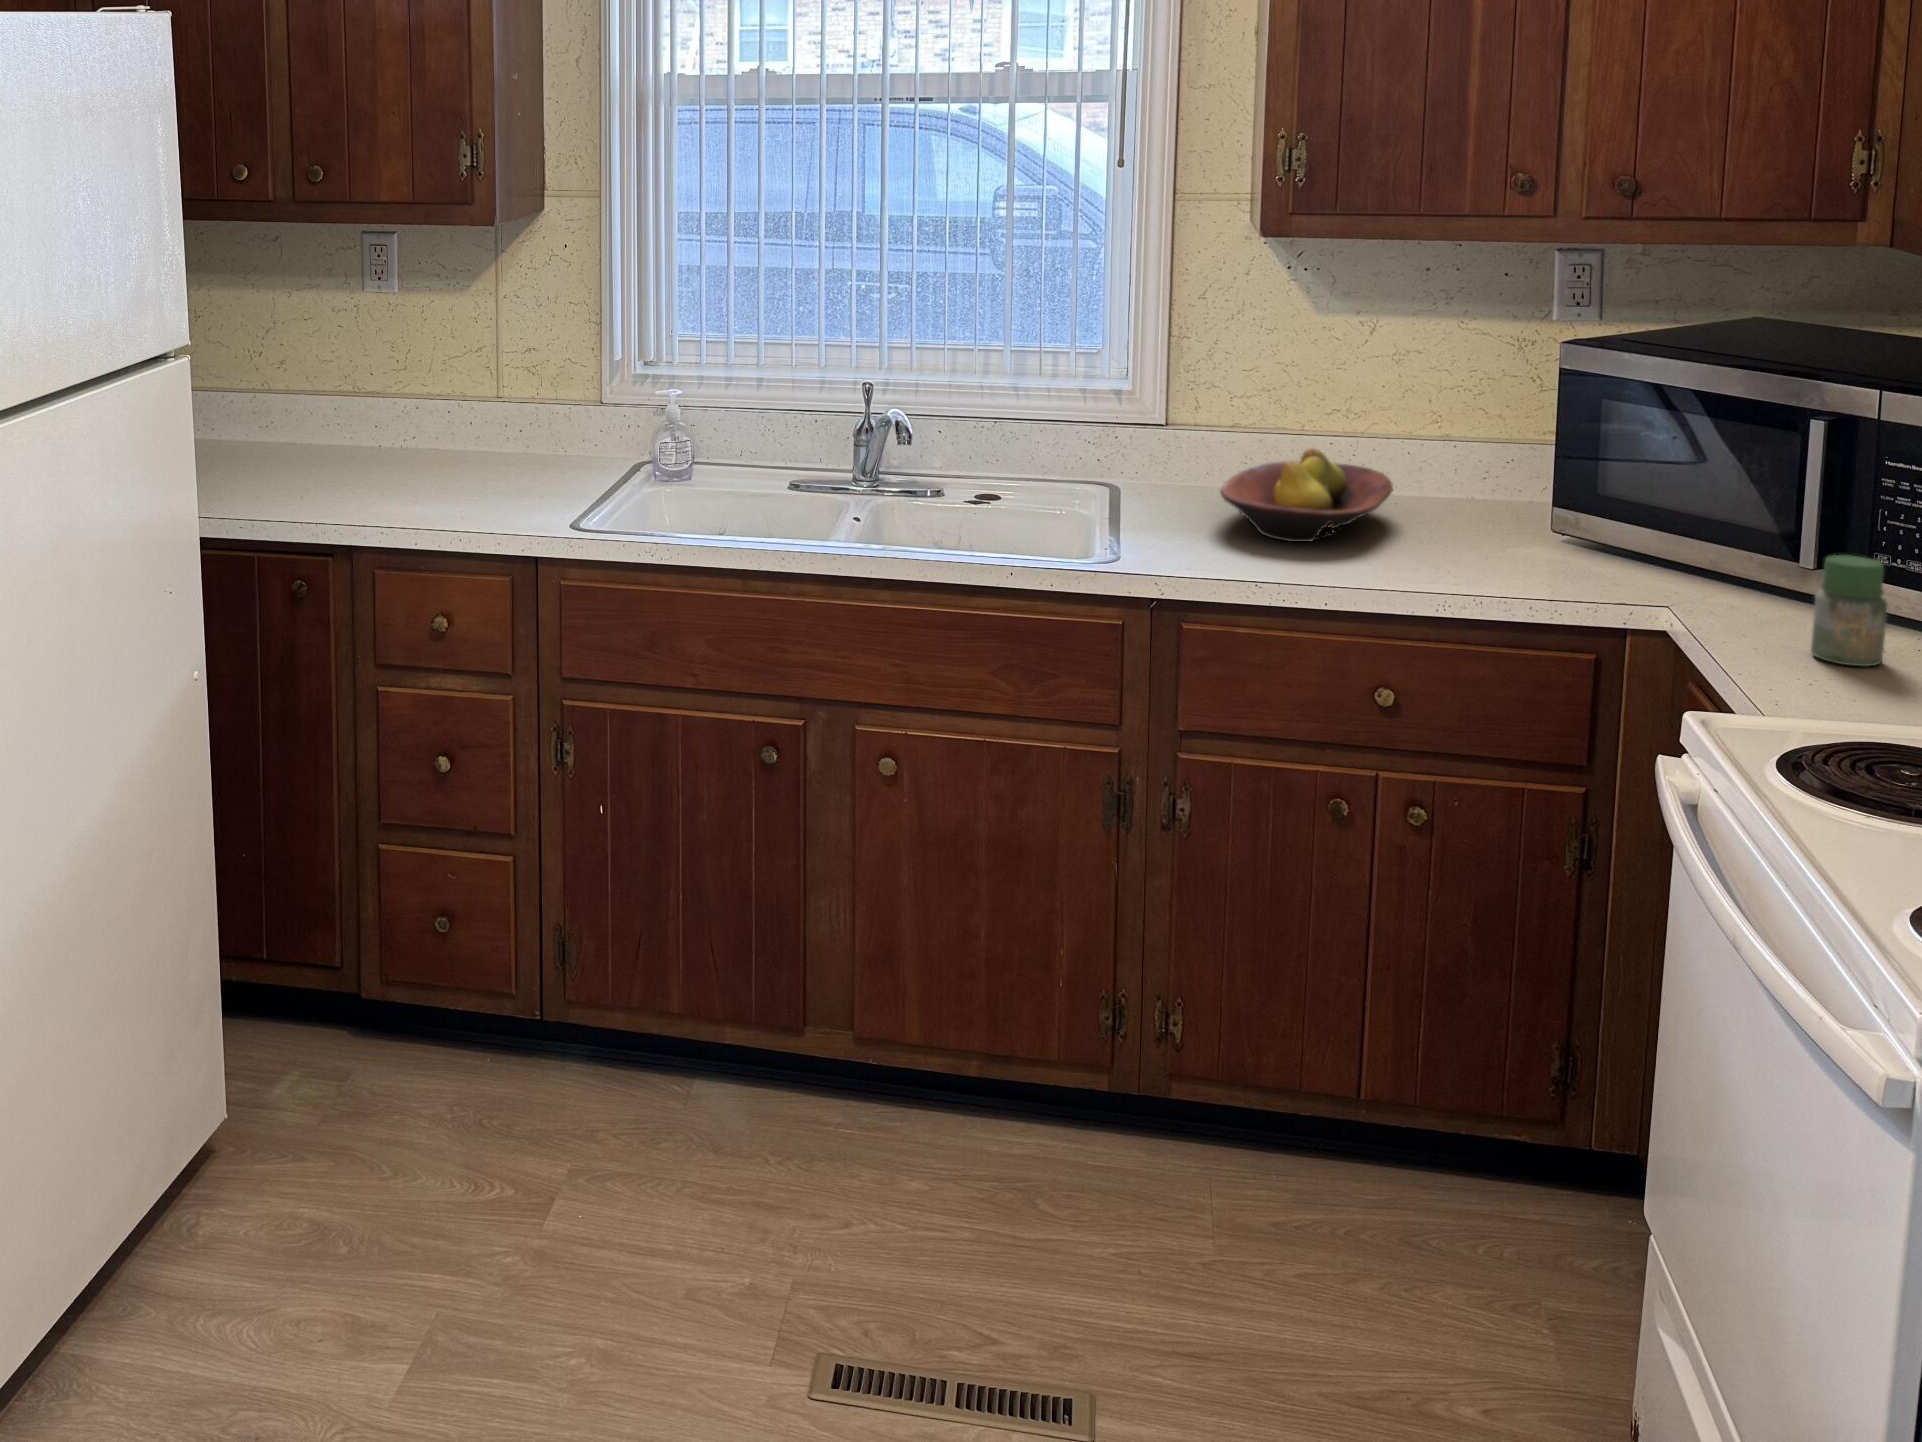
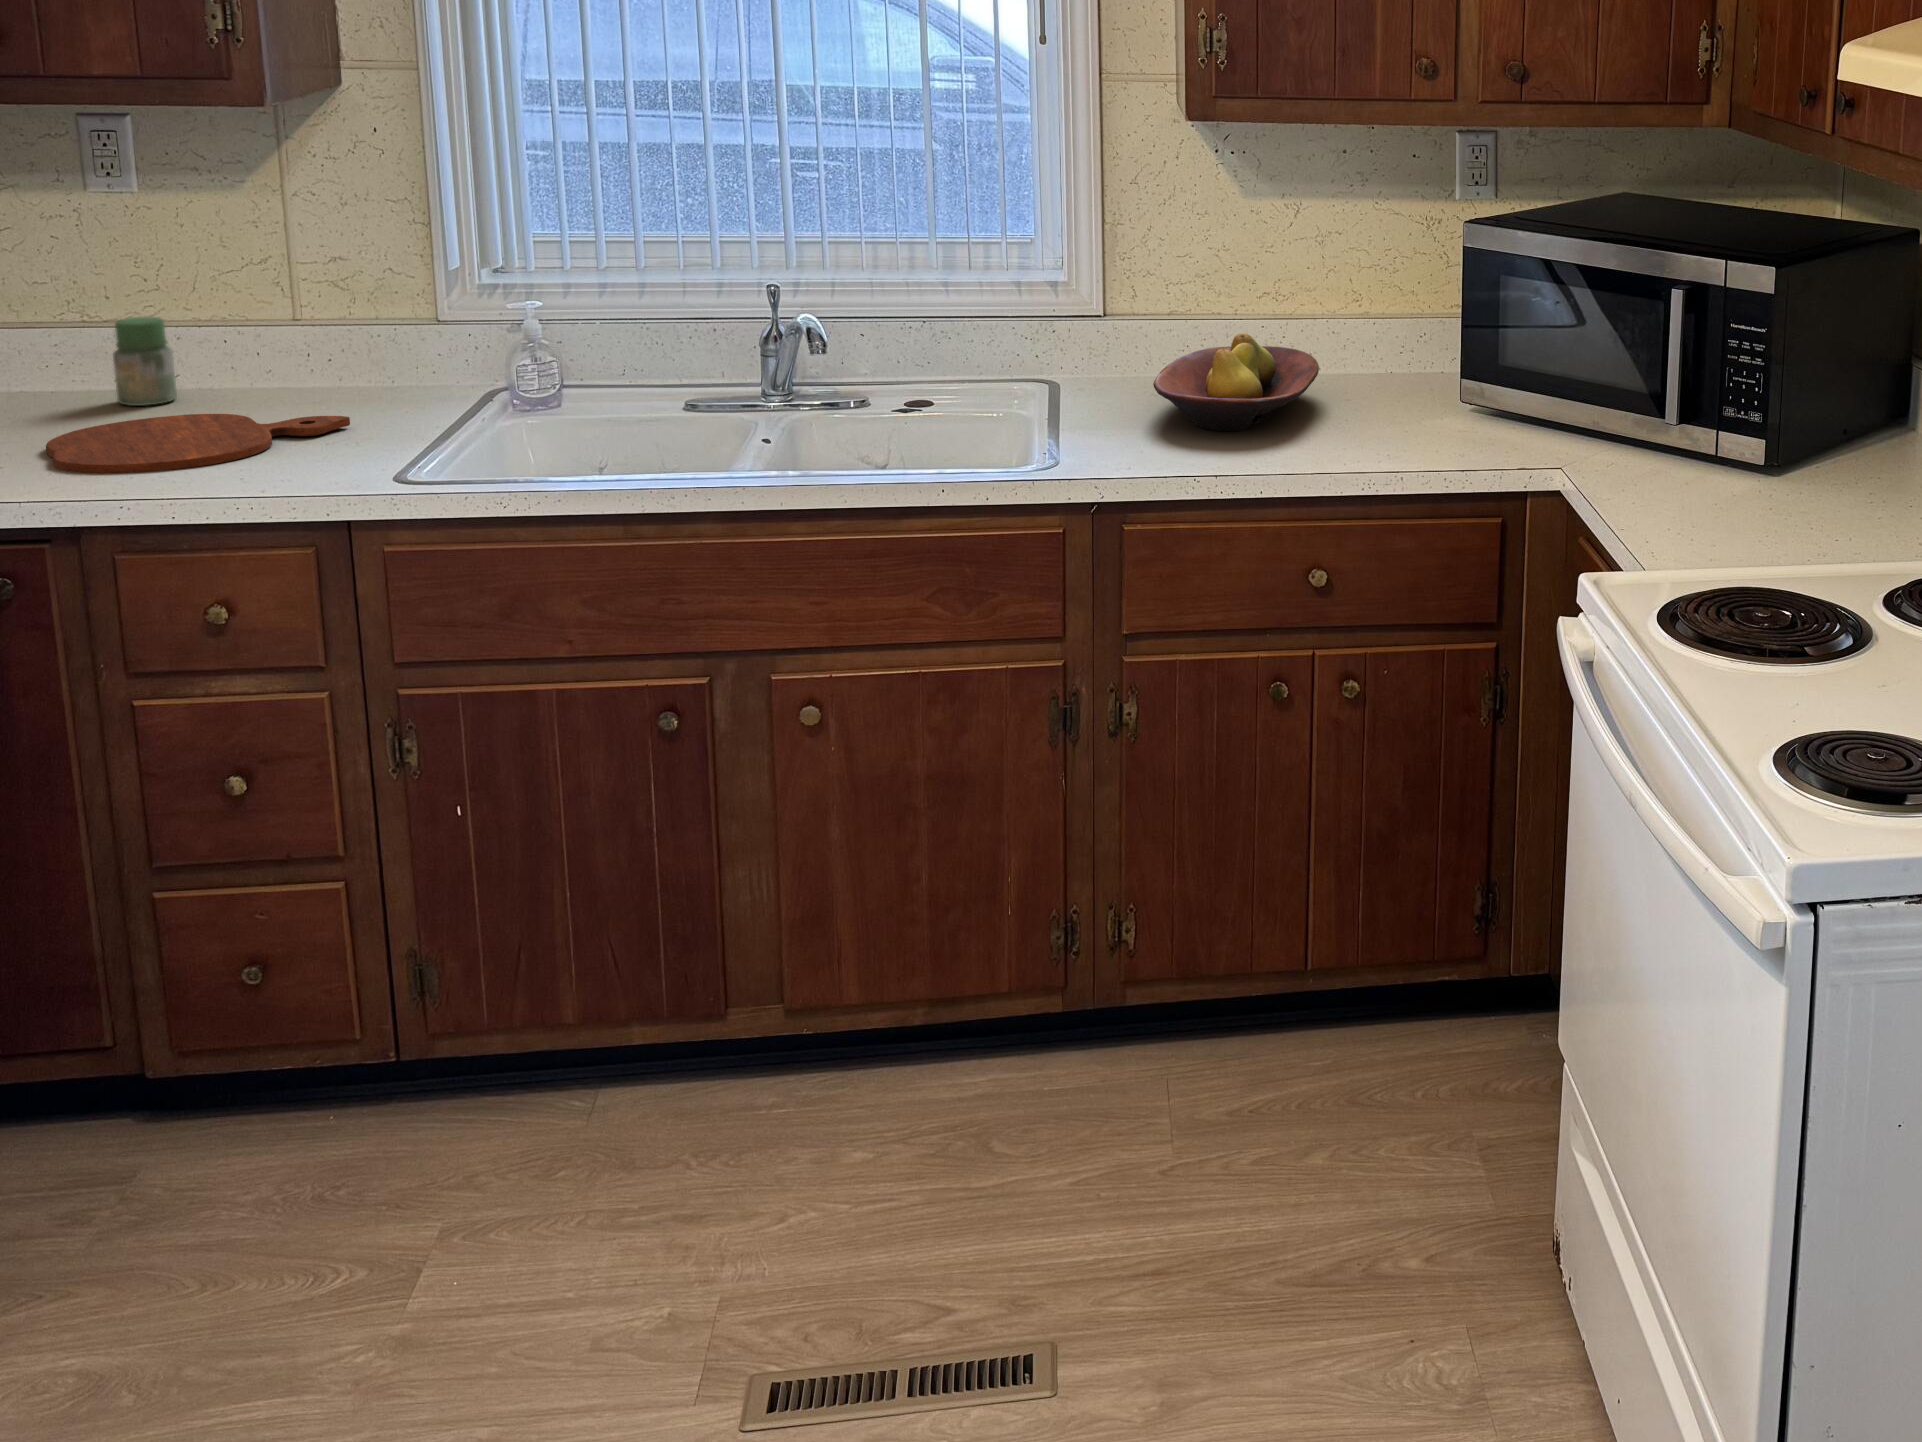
cutting board: none [331,466,536,506] -> present [46,414,350,473]
jar: present [1811,555,1887,666] -> present [113,317,177,406]

